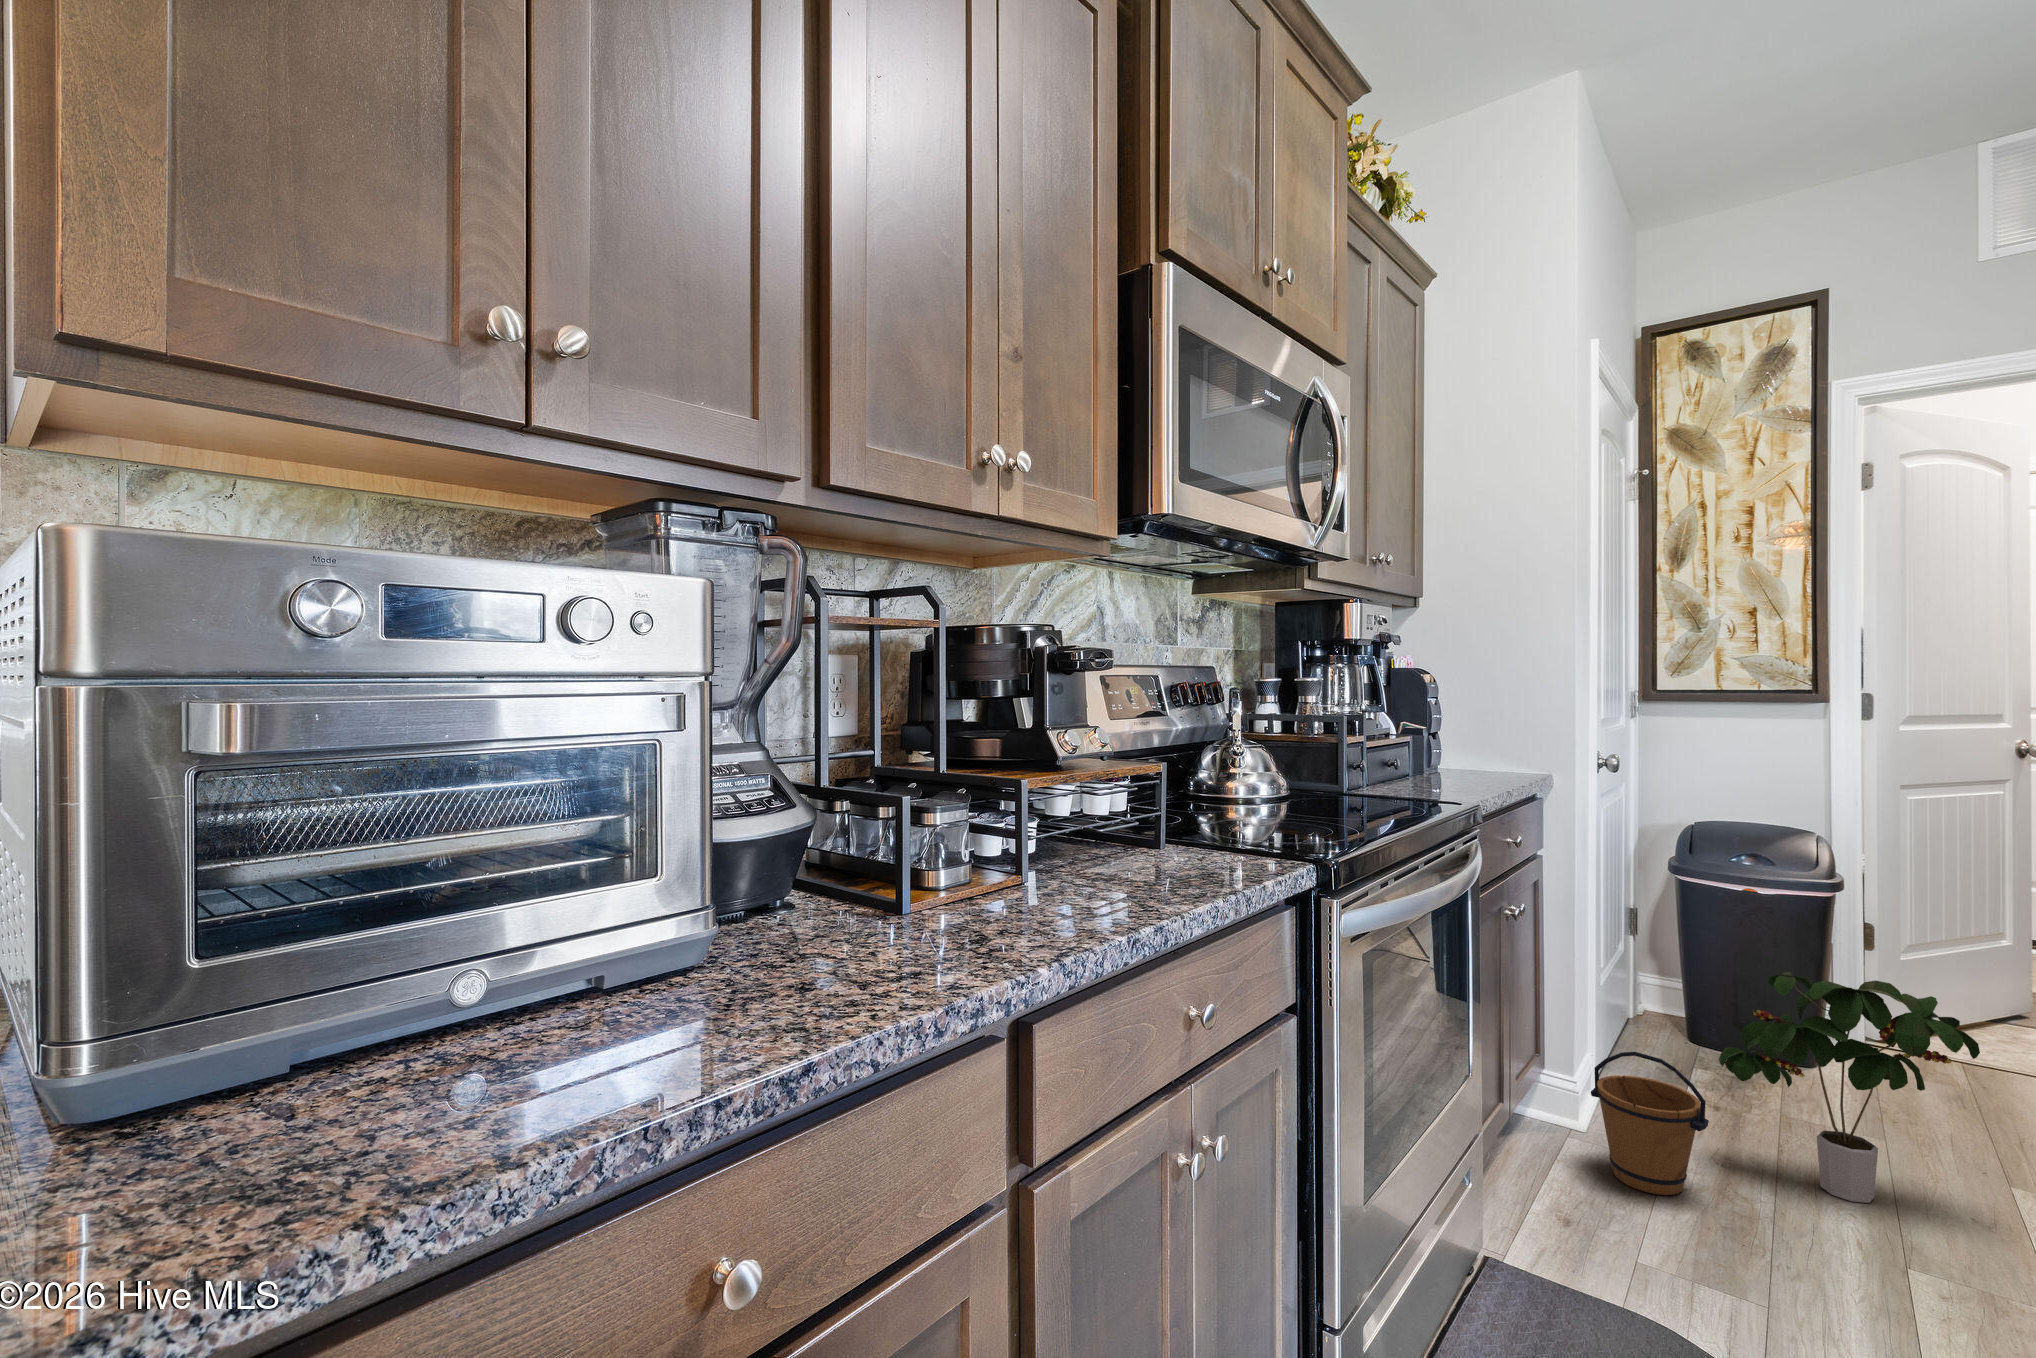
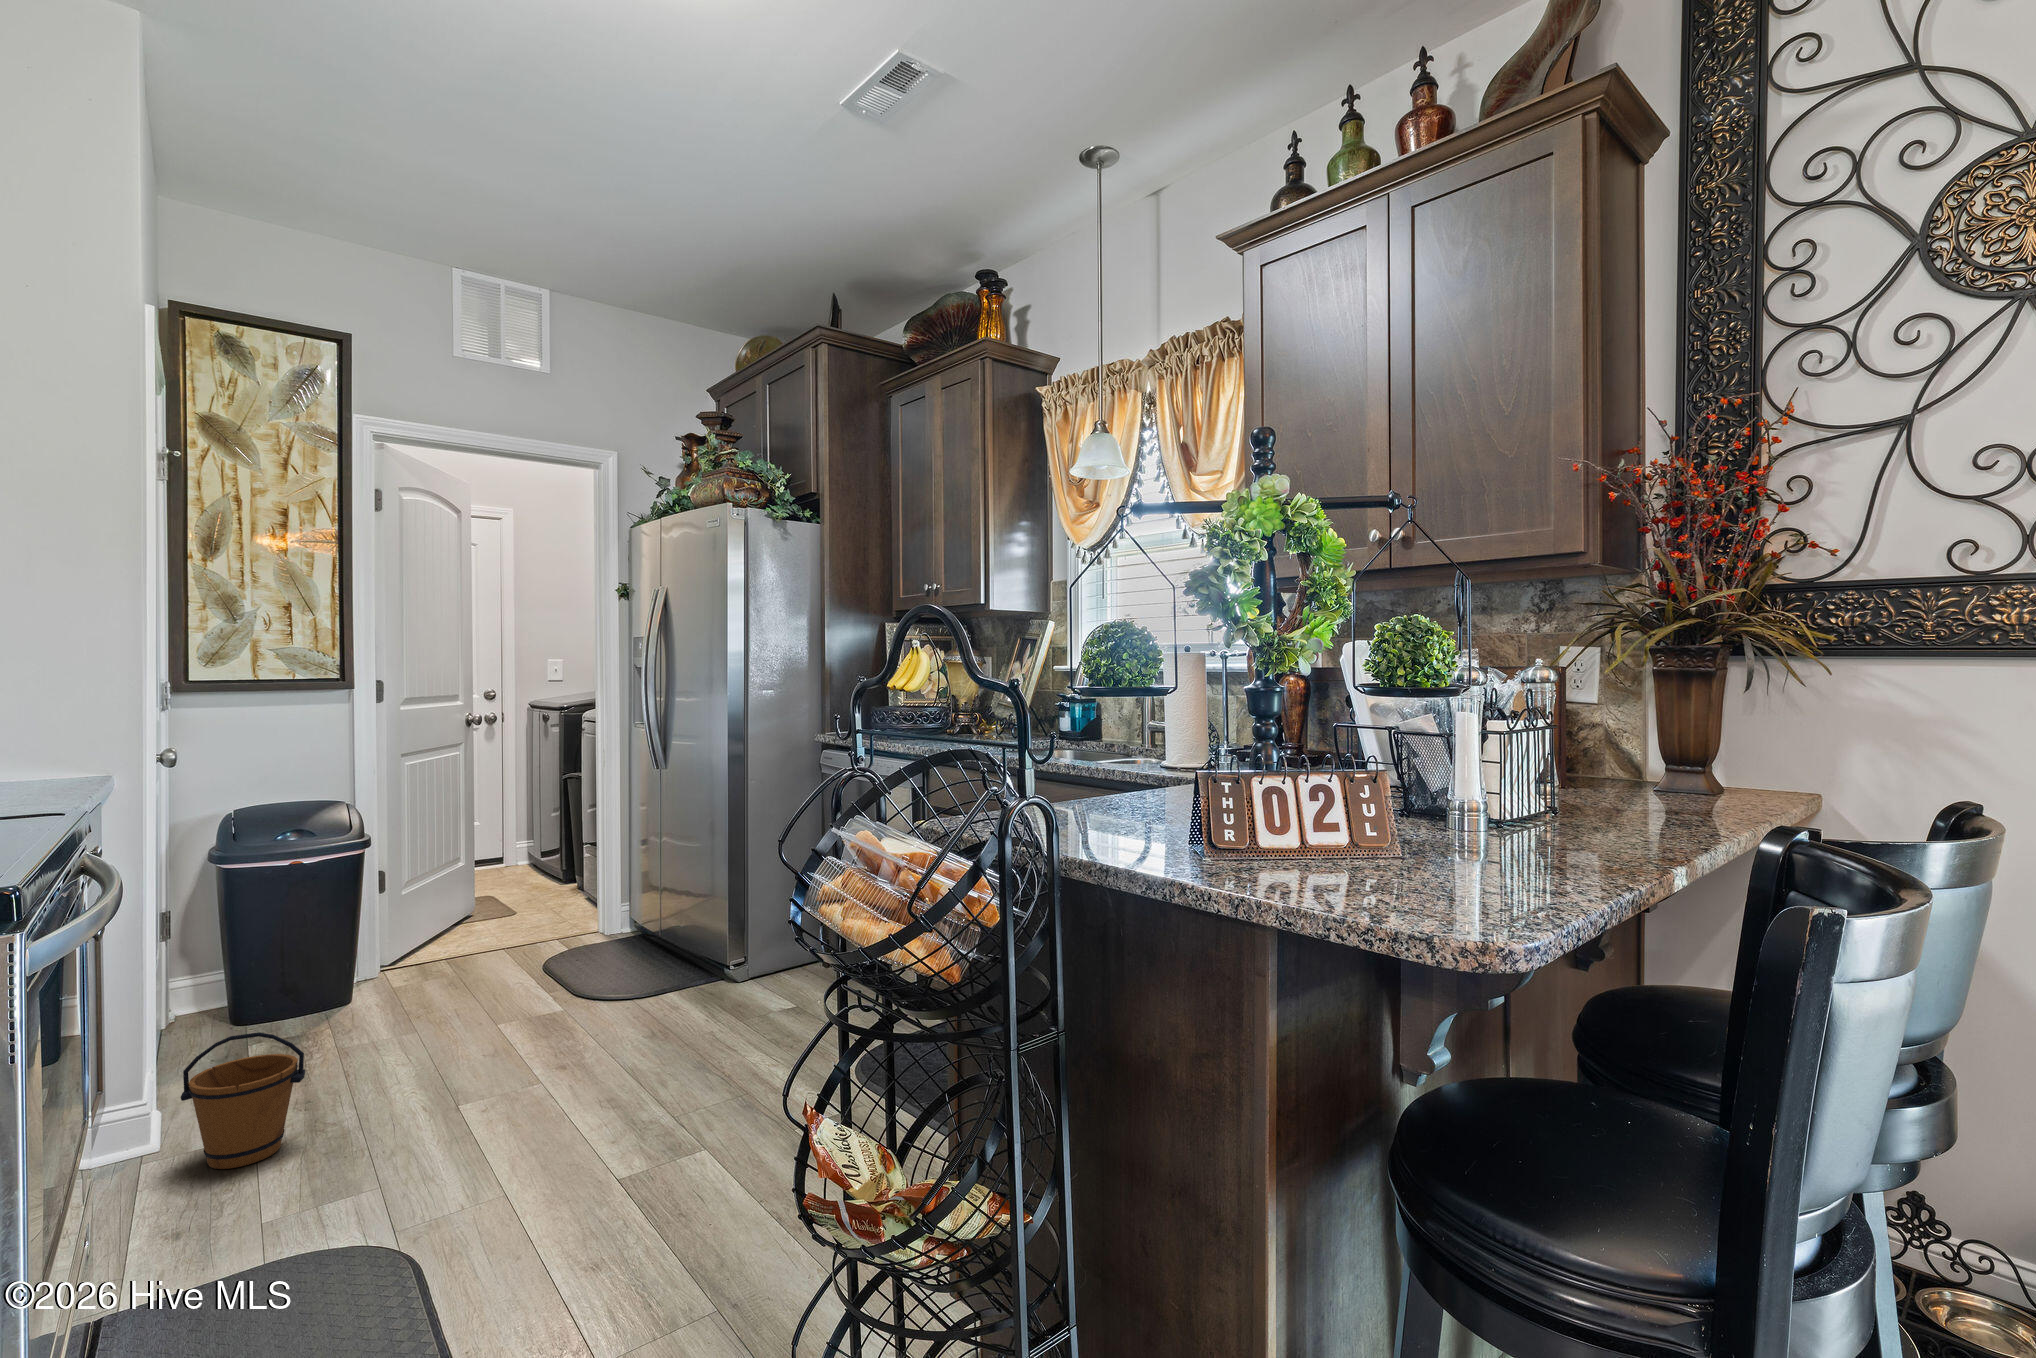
potted plant: present [1719,972,1980,1203] -> none [302,905,489,1088]

